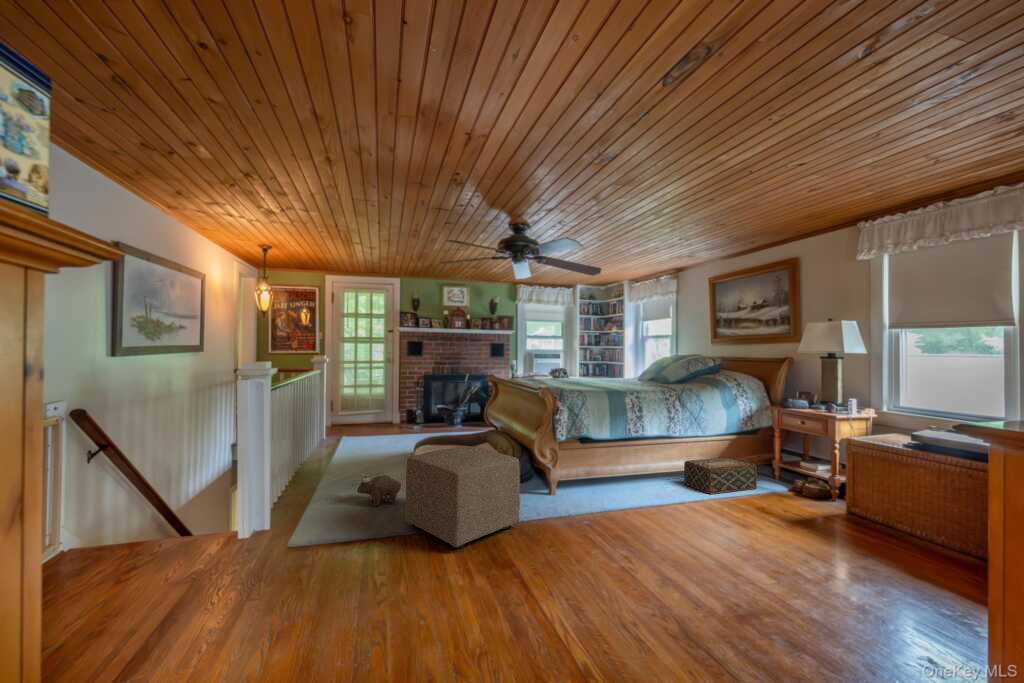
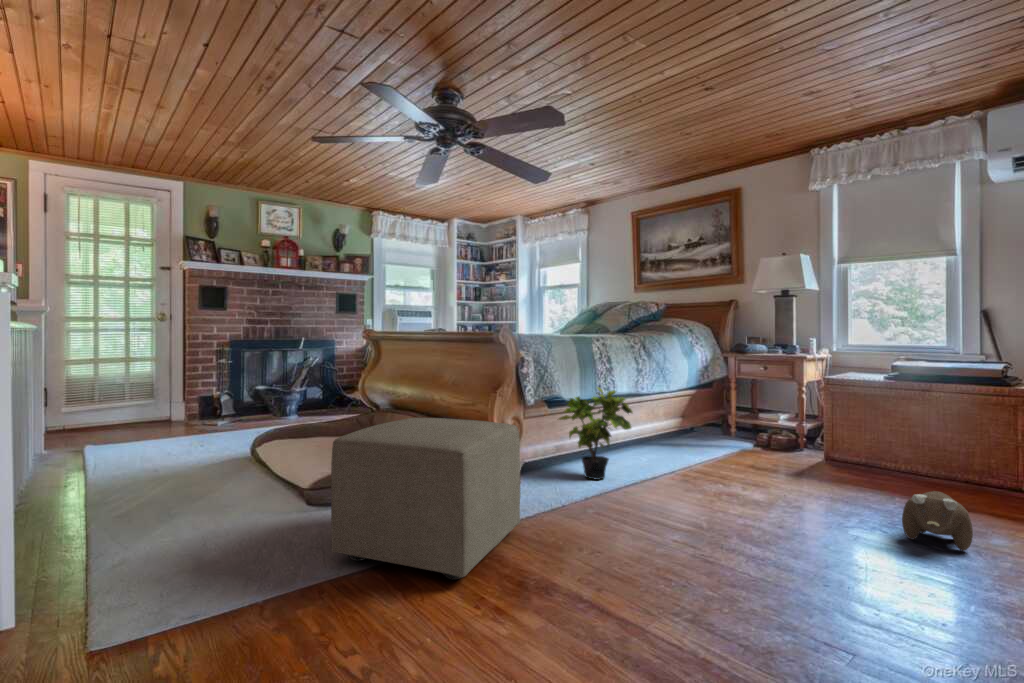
potted plant: none [586,431,641,501] -> present [559,387,633,480]
woven basket: present [684,457,757,494] -> none [653,415,726,458]
plush toy: present [356,474,401,506] -> present [902,491,973,551]

